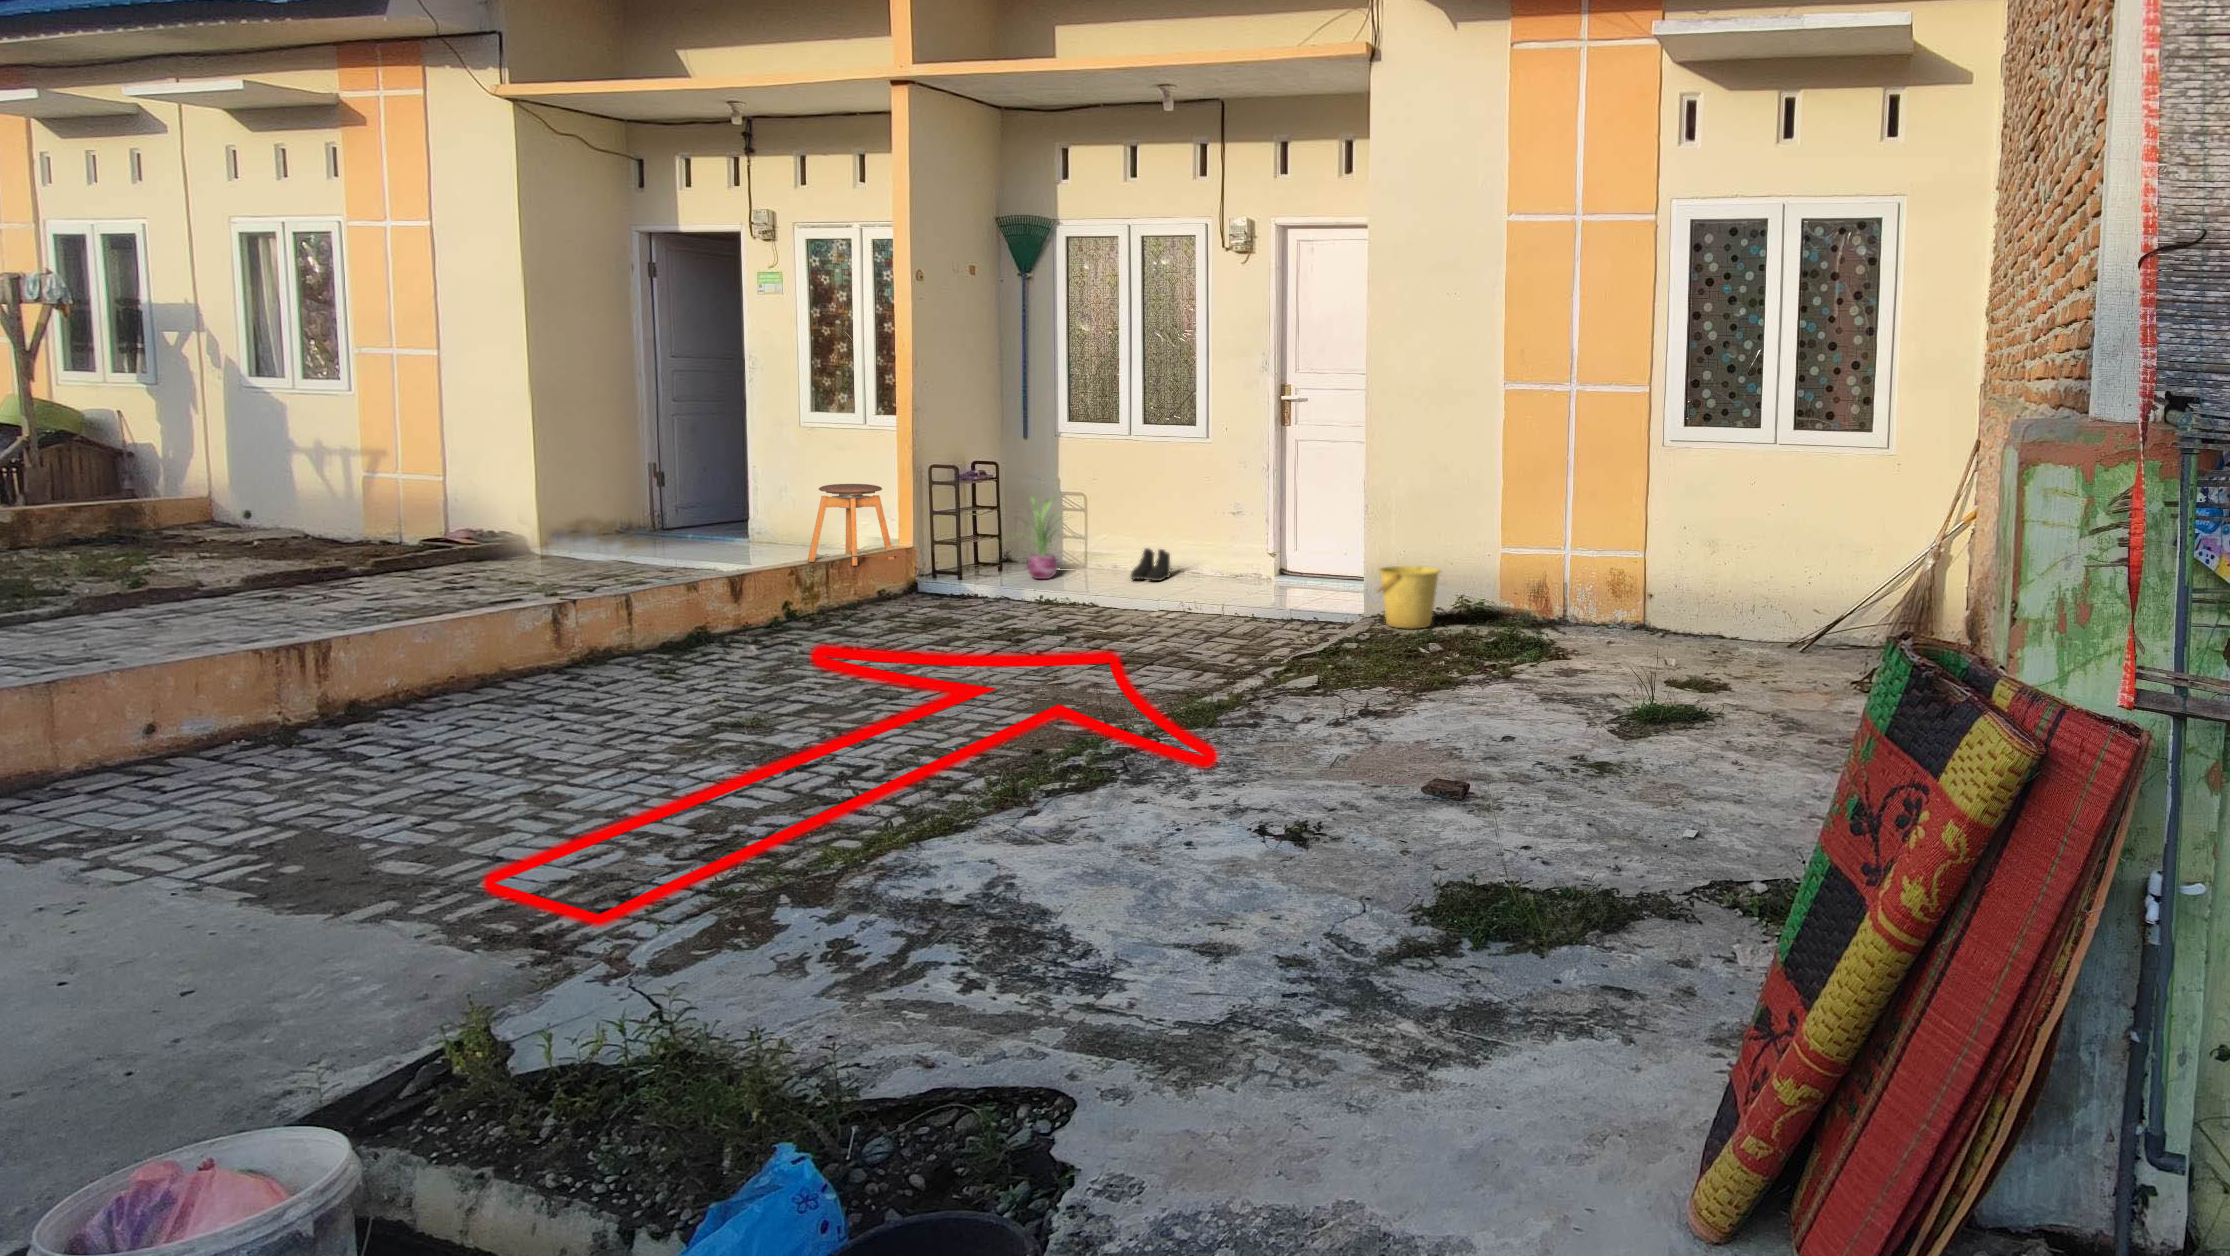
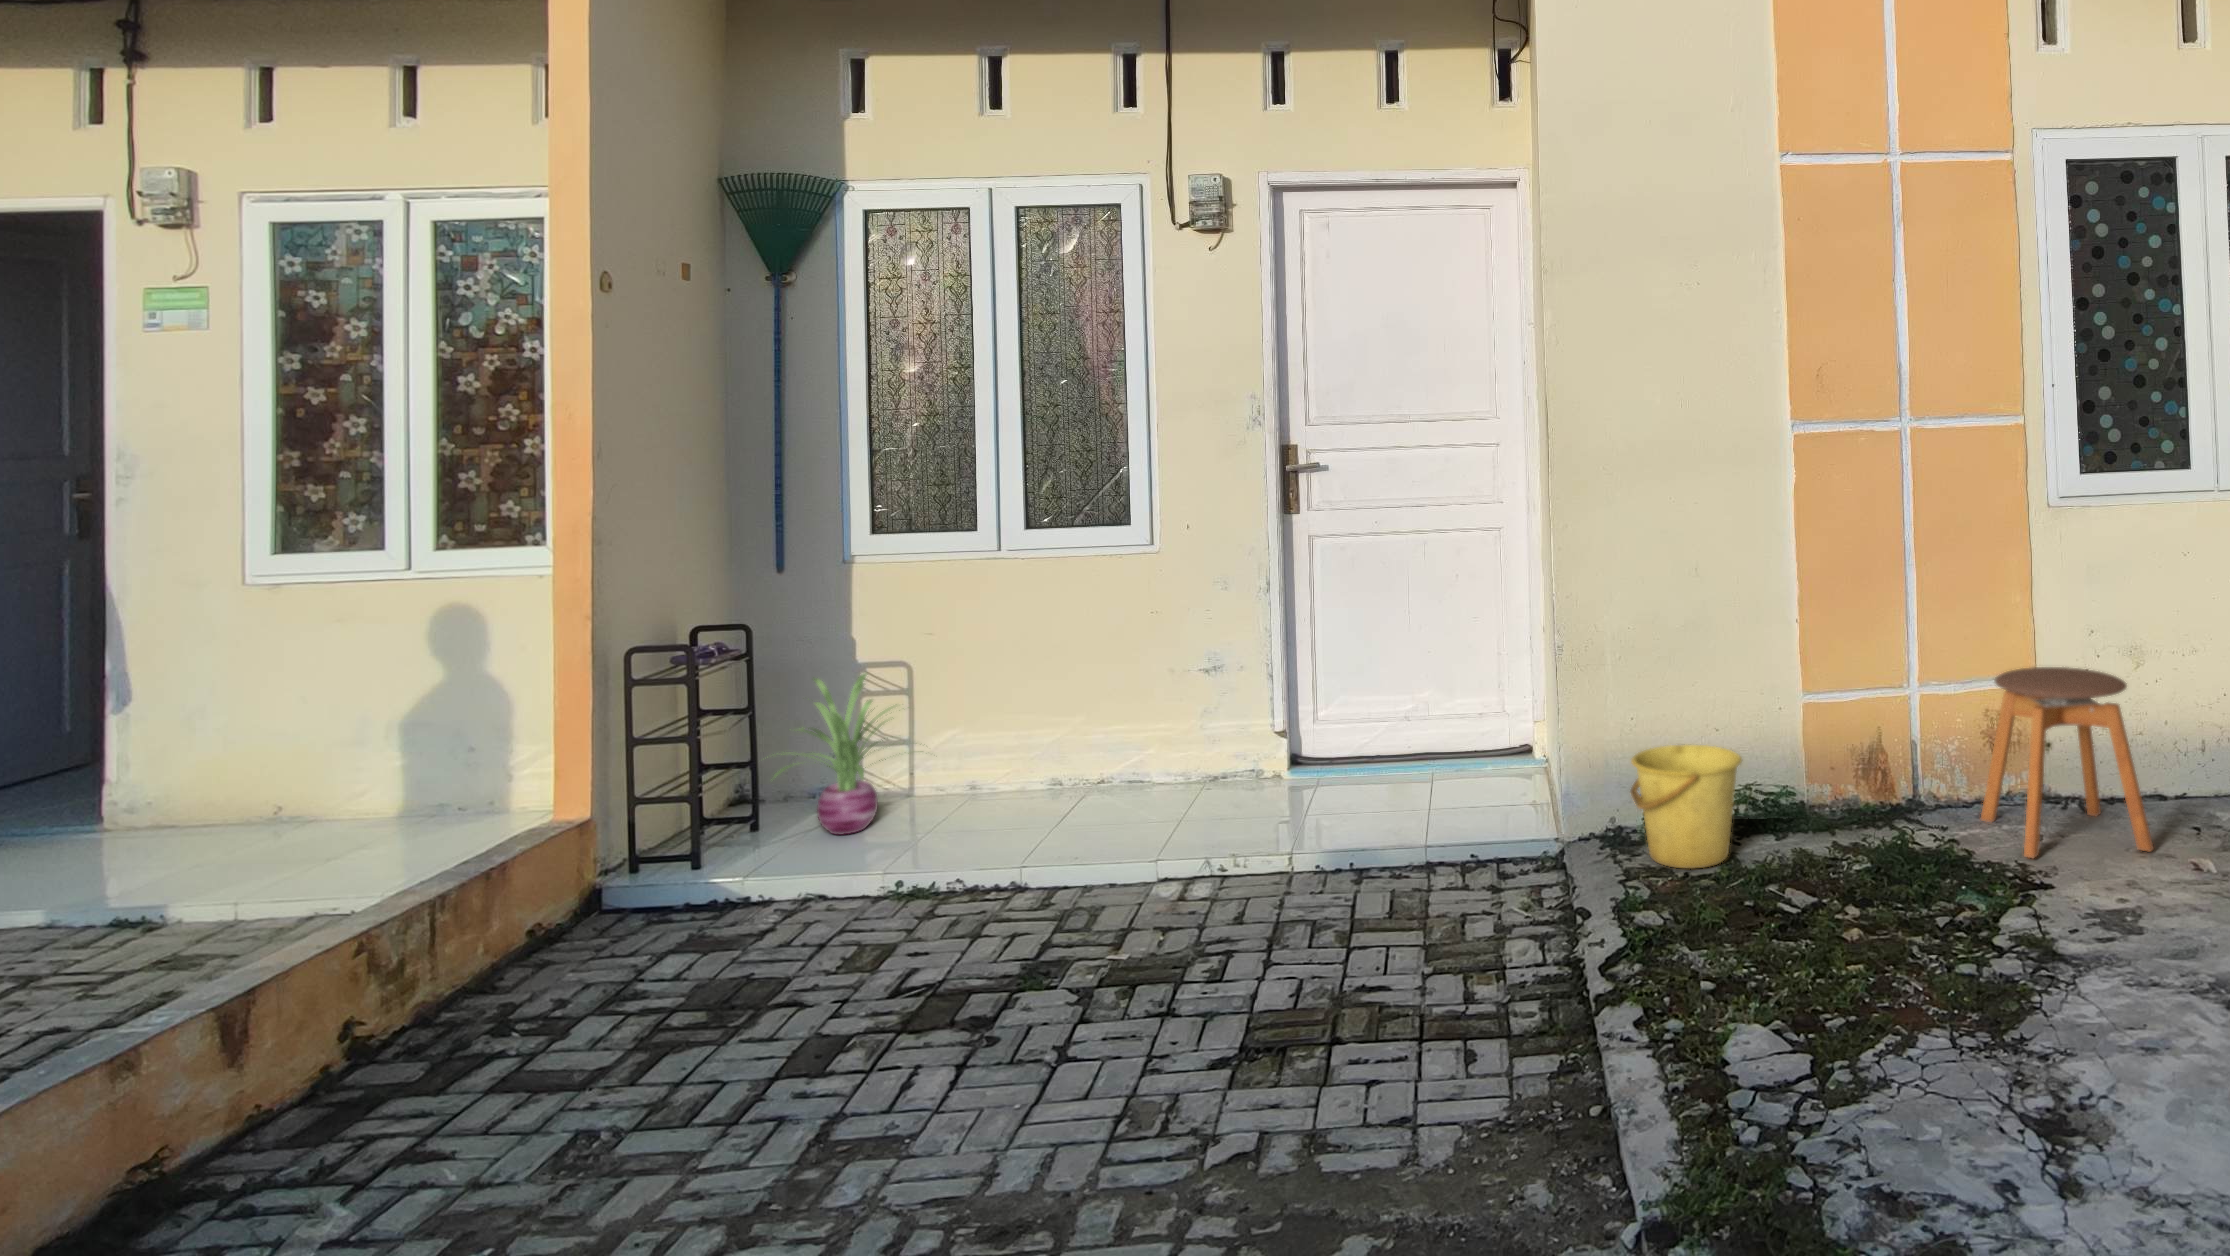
stool: present [808,484,895,566] -> present [1981,667,2153,858]
boots: present [1131,548,1170,581] -> none [1029,744,1094,808]

